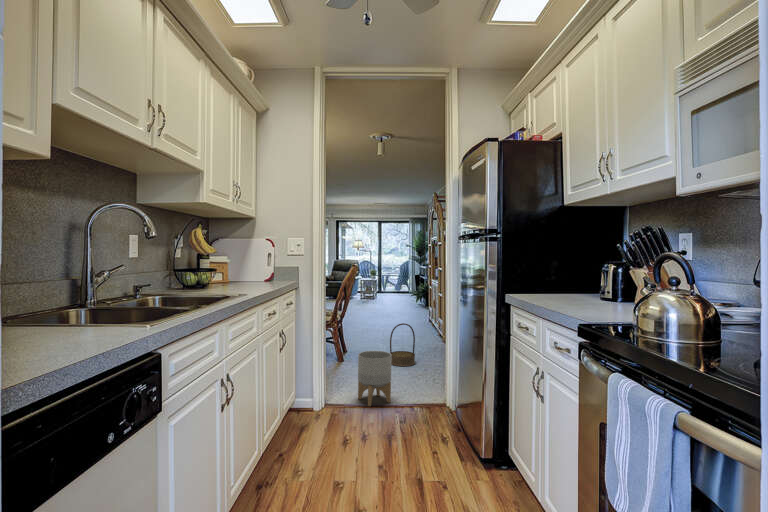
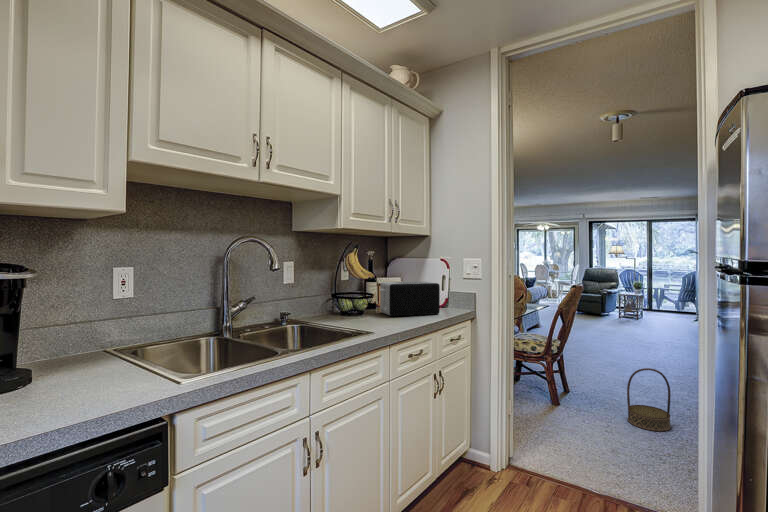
toaster: none [222,257,278,287] -> present [380,282,440,316]
planter: present [358,351,392,406] -> none [556,406,607,488]

